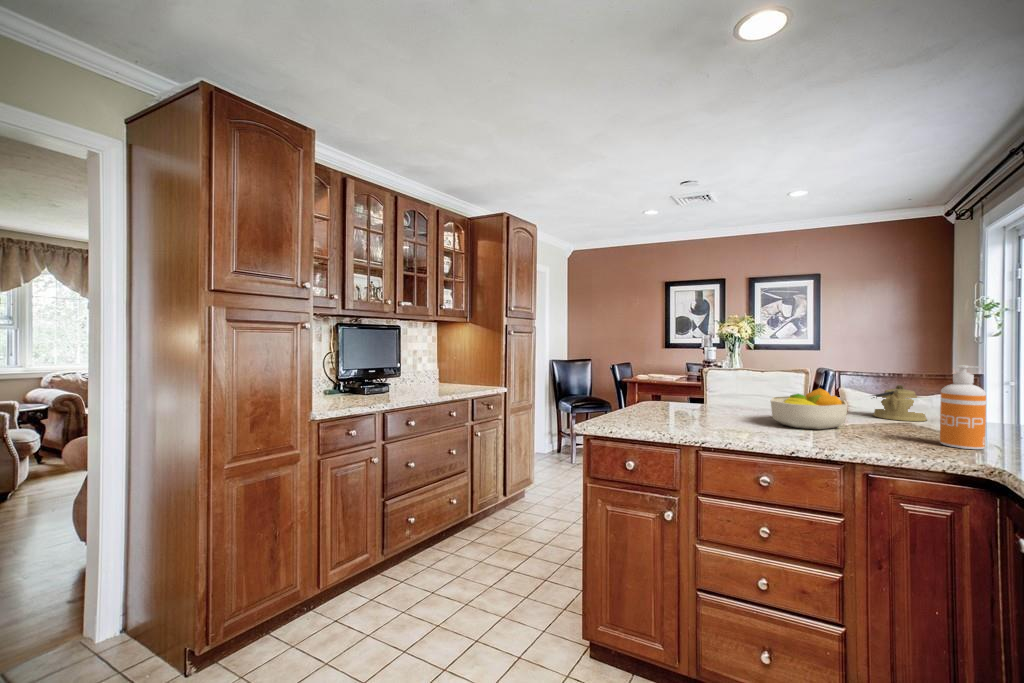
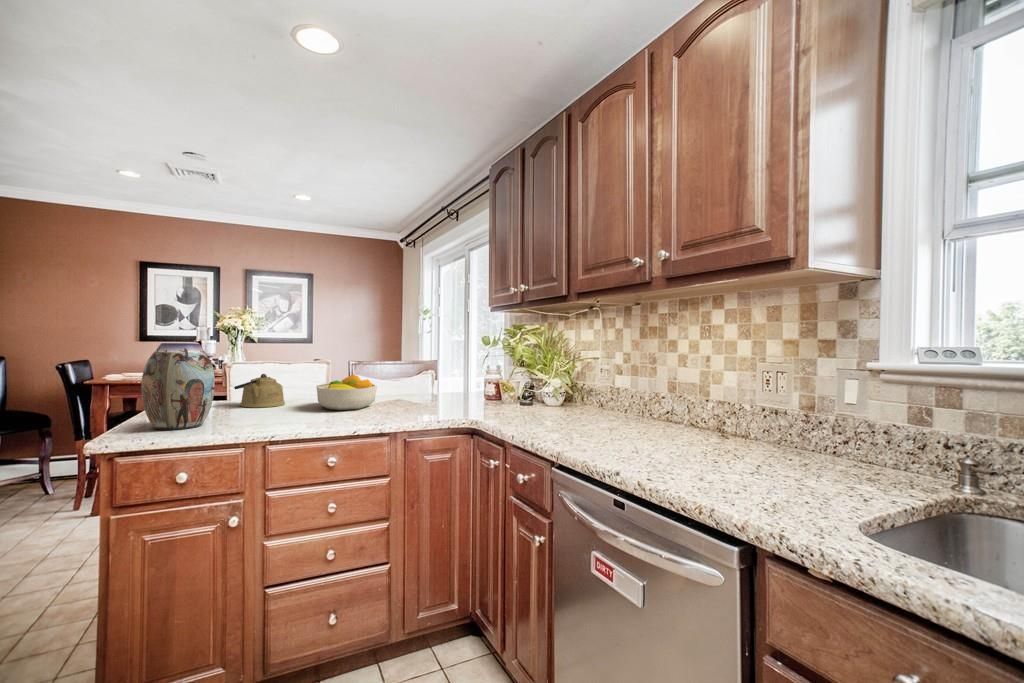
vase: none [614,352,666,424] -> present [142,343,215,430]
soap dispenser: present [940,365,986,449] -> none [435,352,458,408]
kettle: present [872,385,927,421] -> present [234,374,285,407]

